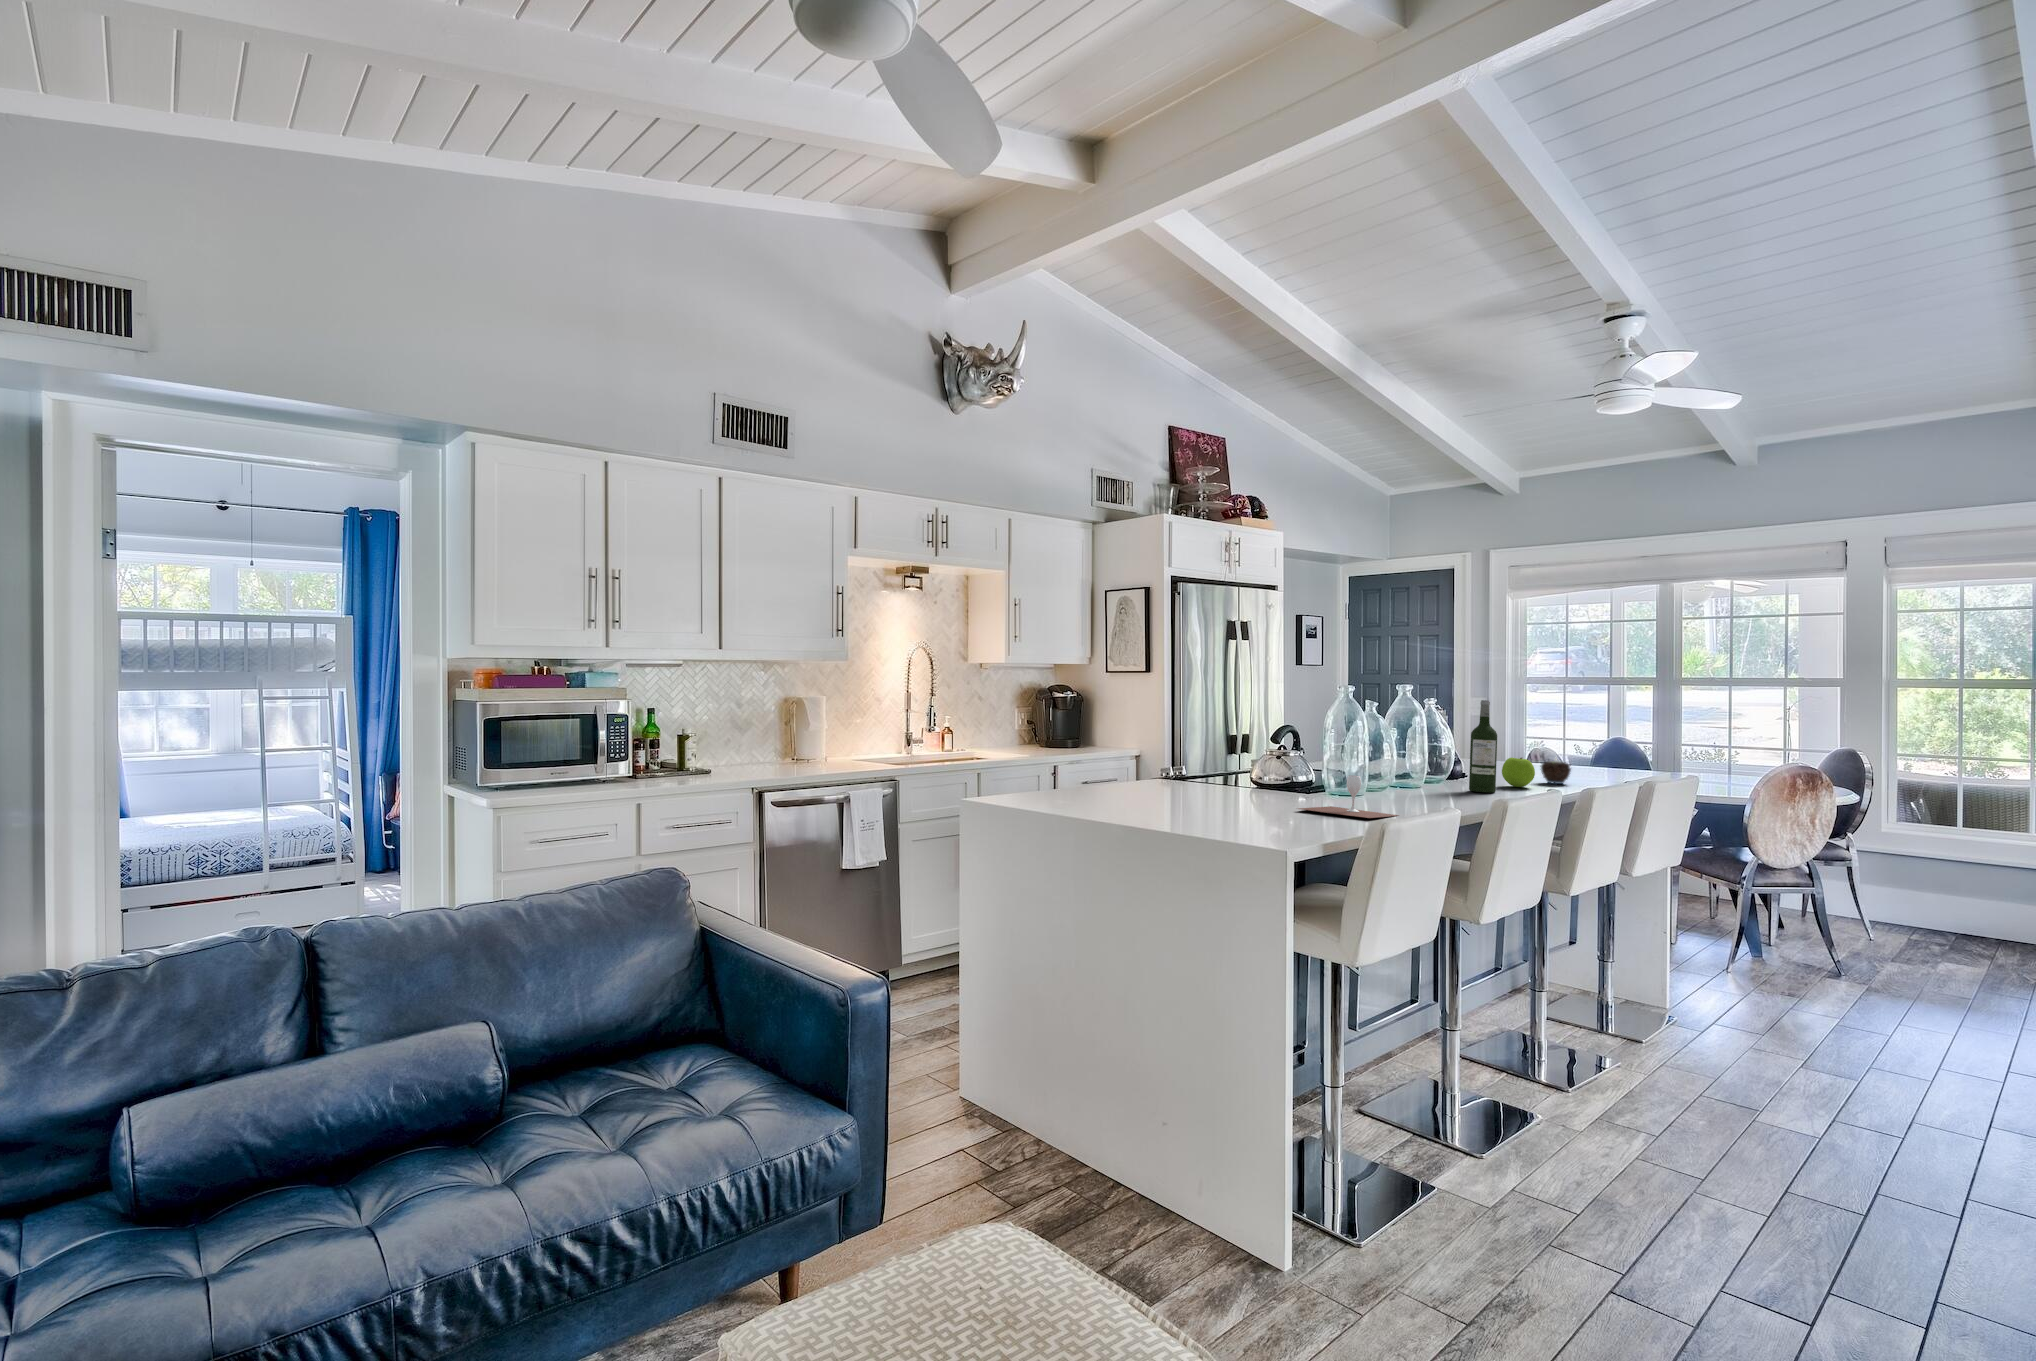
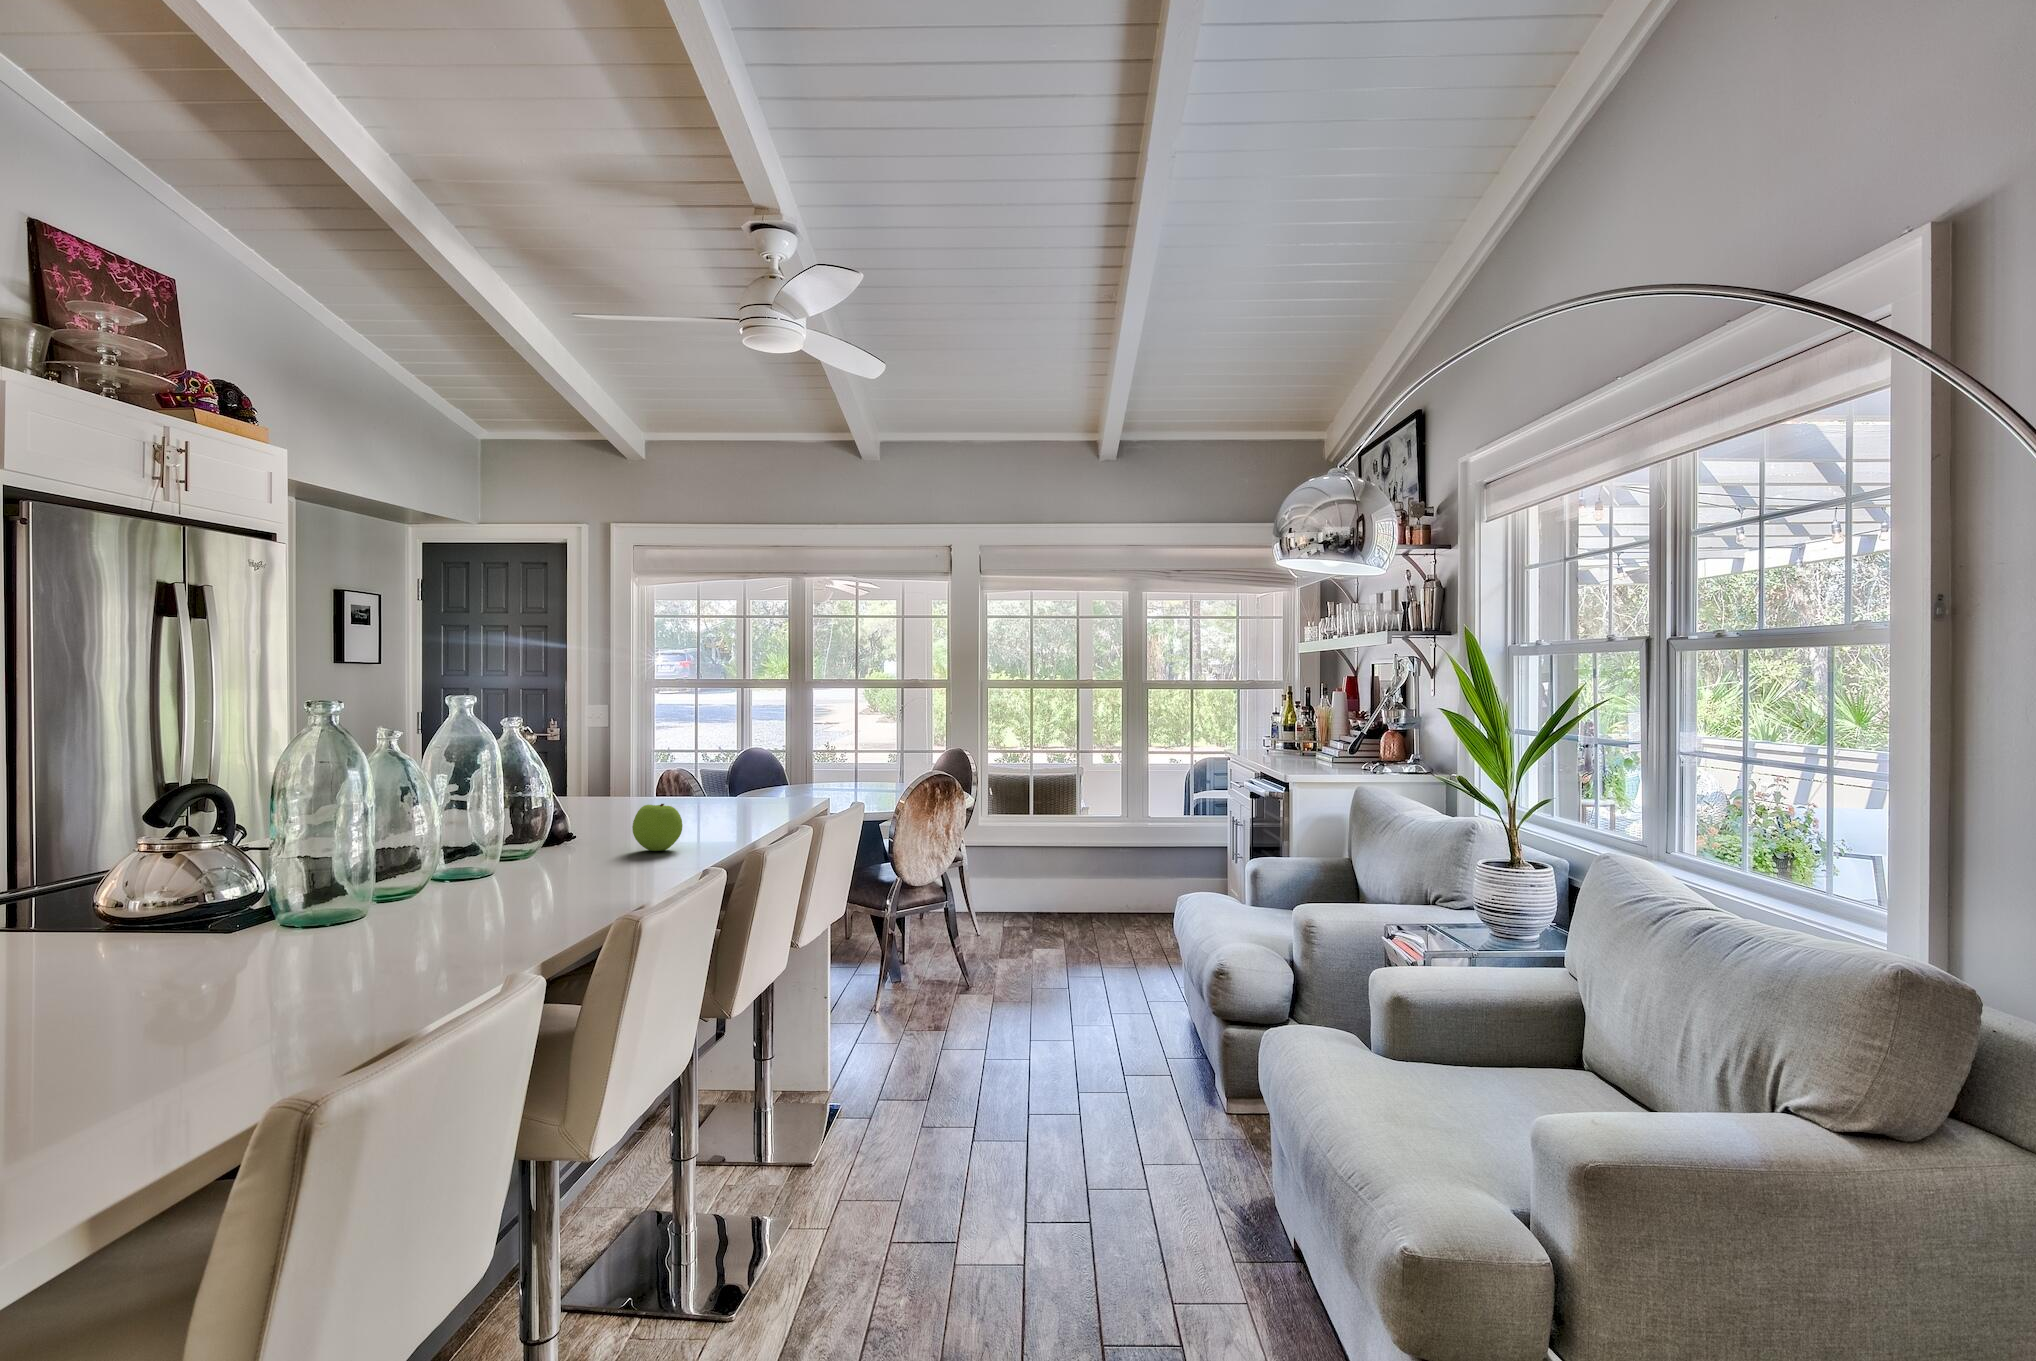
wine bottle: present [1469,700,1497,793] -> none [579,716,626,874]
candle: present [1541,761,1571,784] -> none [688,795,731,836]
wine glass: present [1298,775,1399,818] -> none [91,914,441,1039]

